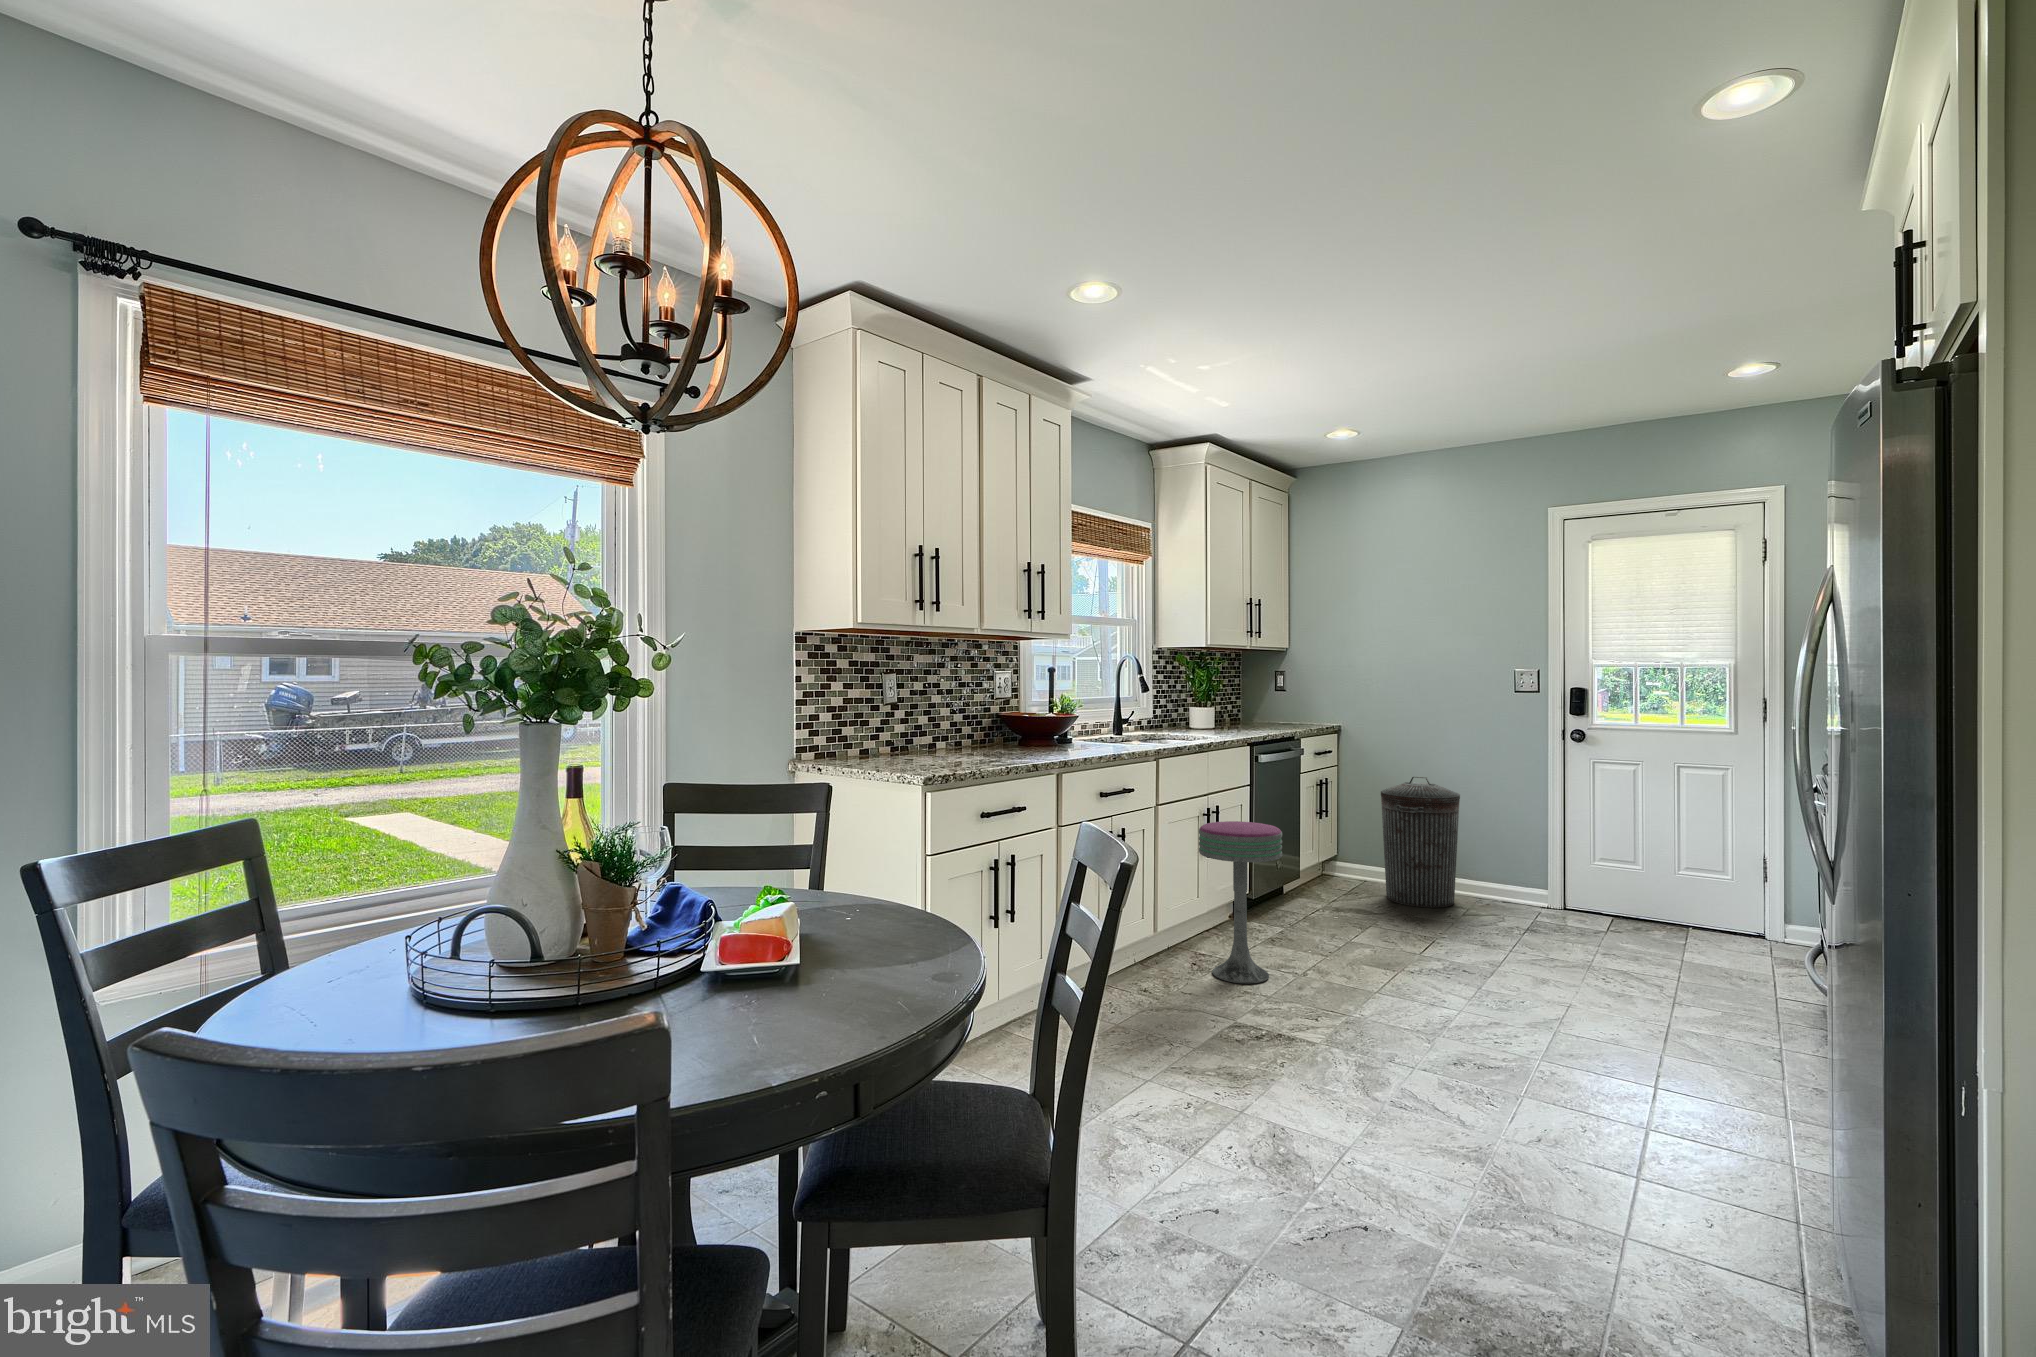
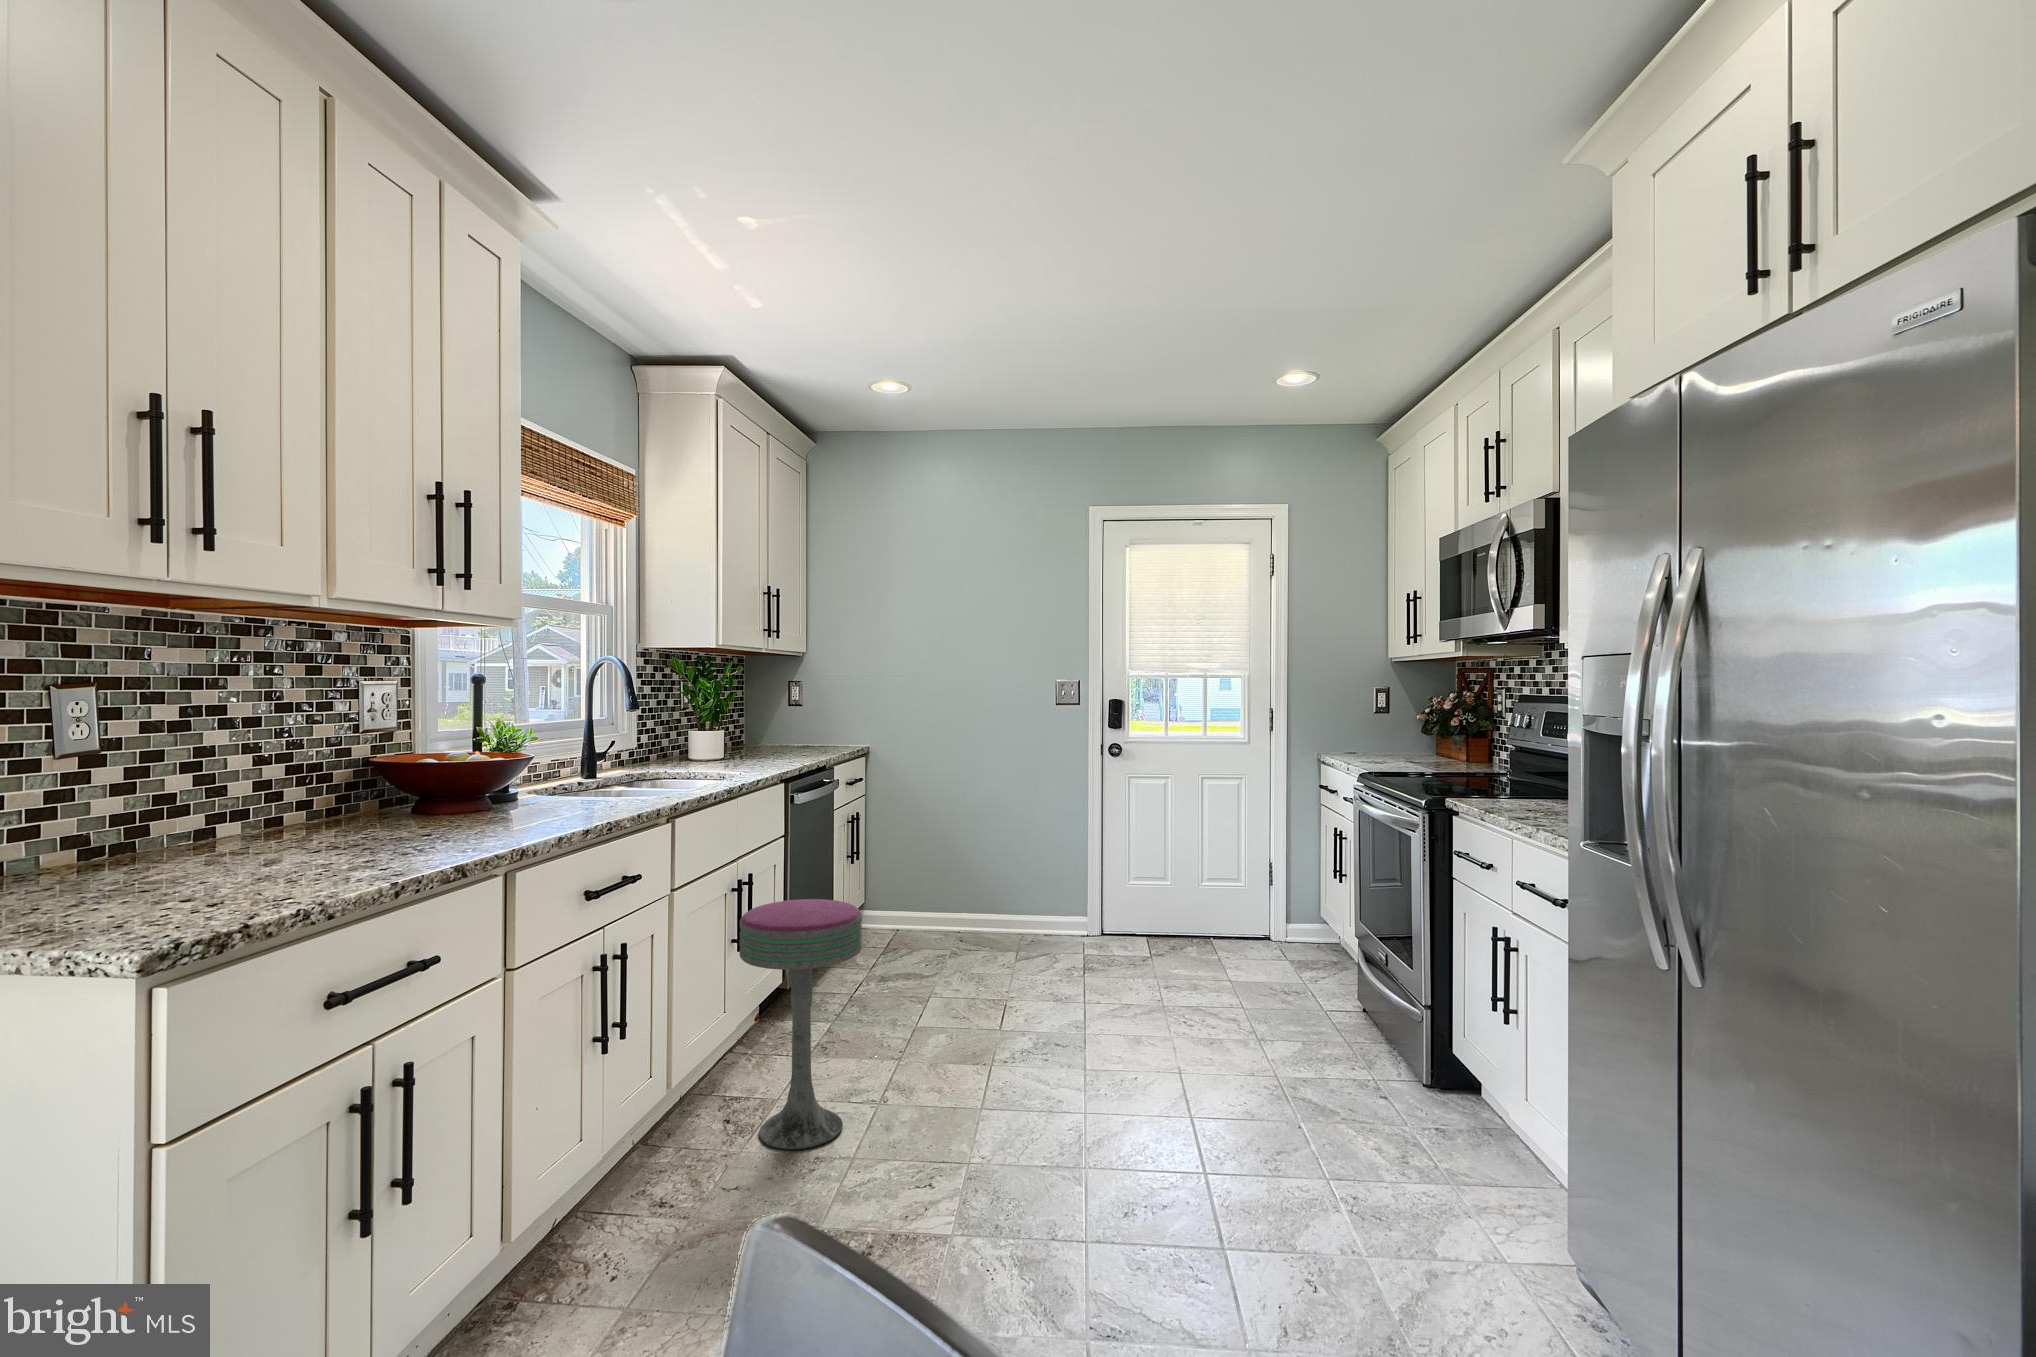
trash can: present [1381,777,1460,907] -> none [924,804,1008,959]

